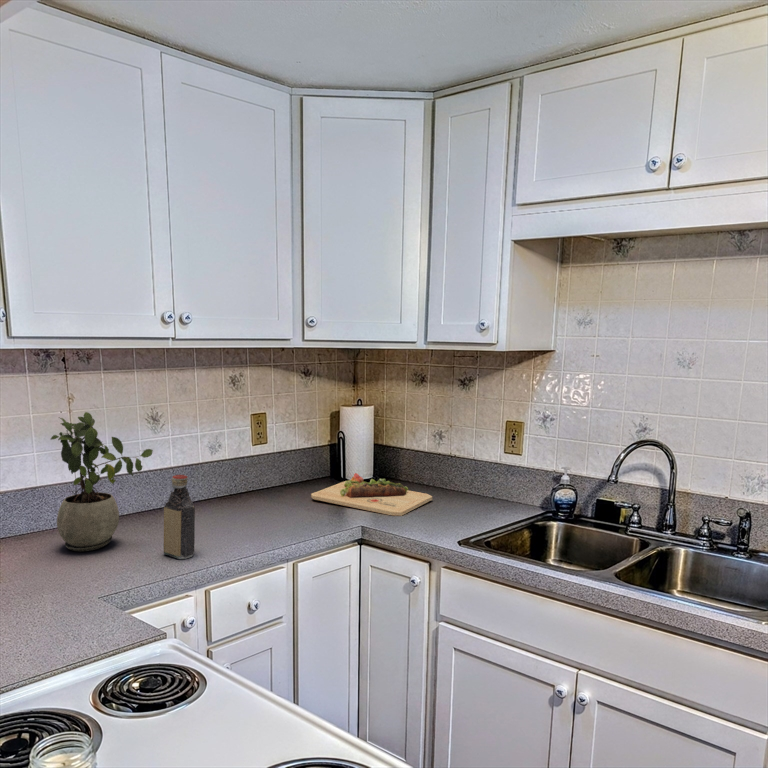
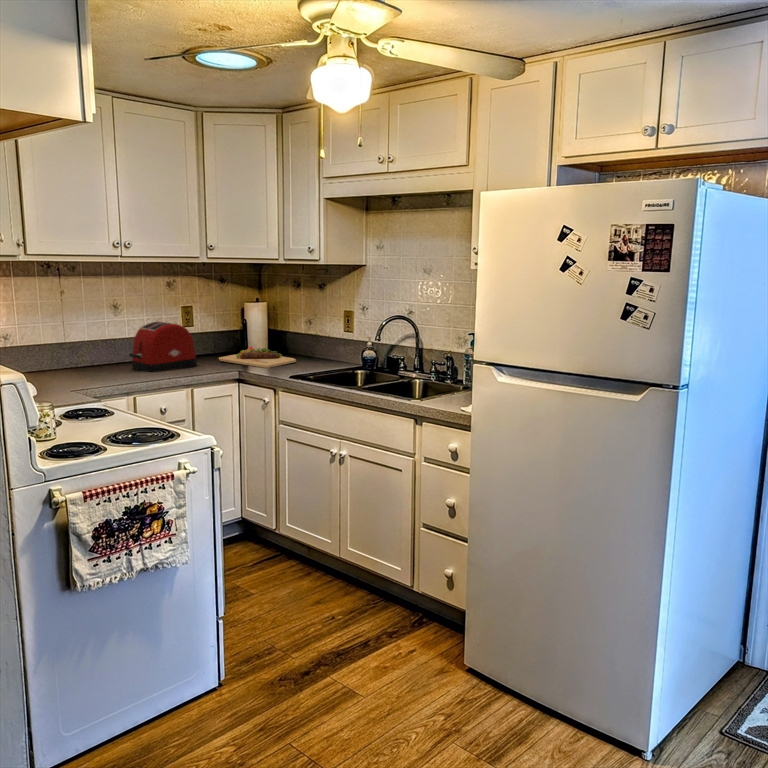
potted plant: present [51,412,153,551] -> none [53,298,111,377]
toaster: none [178,443,284,534] -> present [129,322,197,372]
bottle: present [164,475,195,559] -> none [117,333,135,379]

